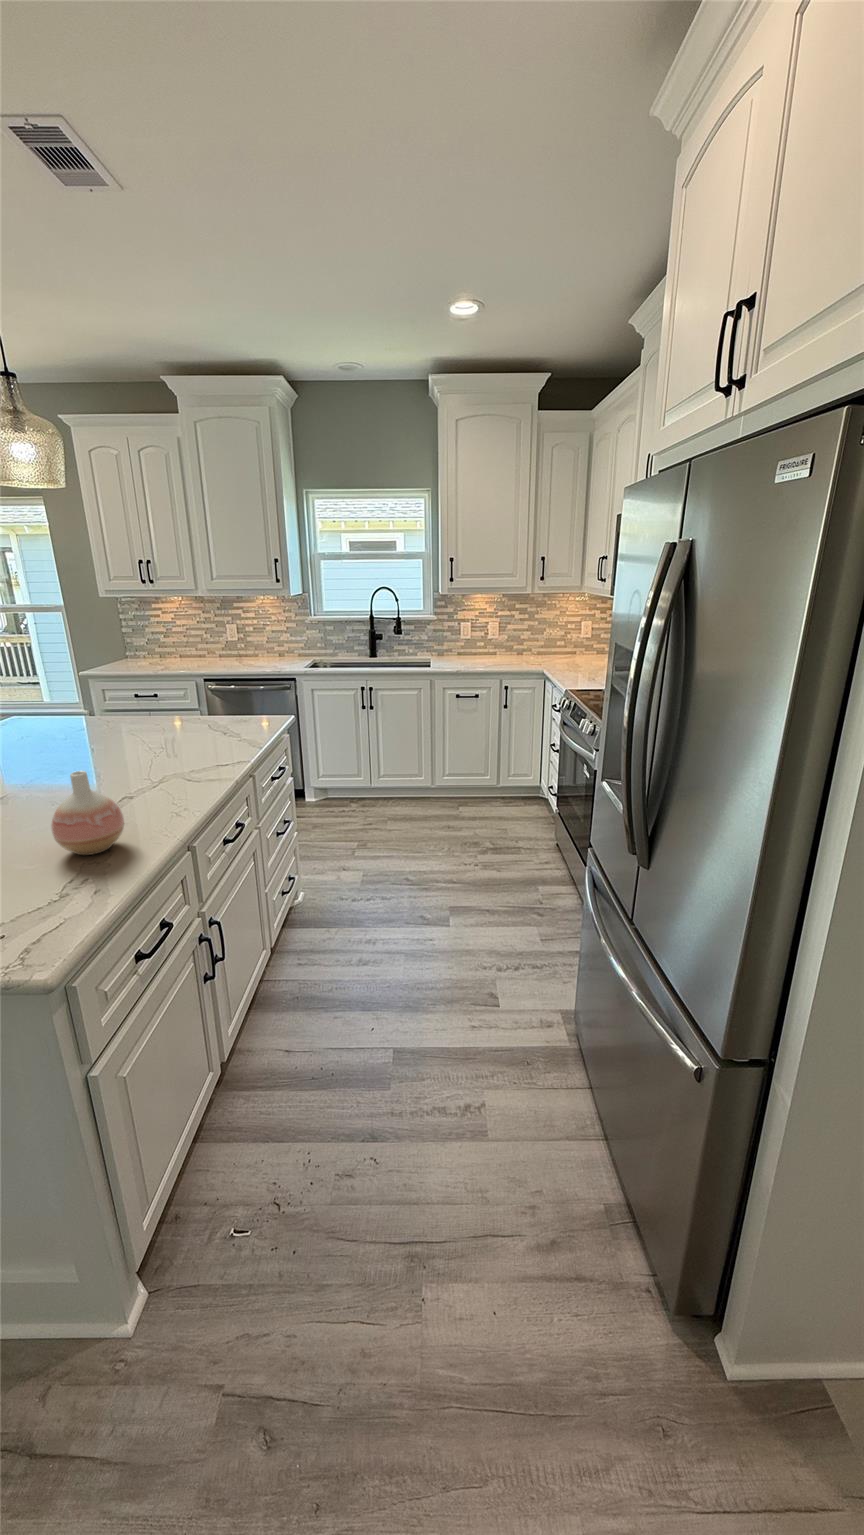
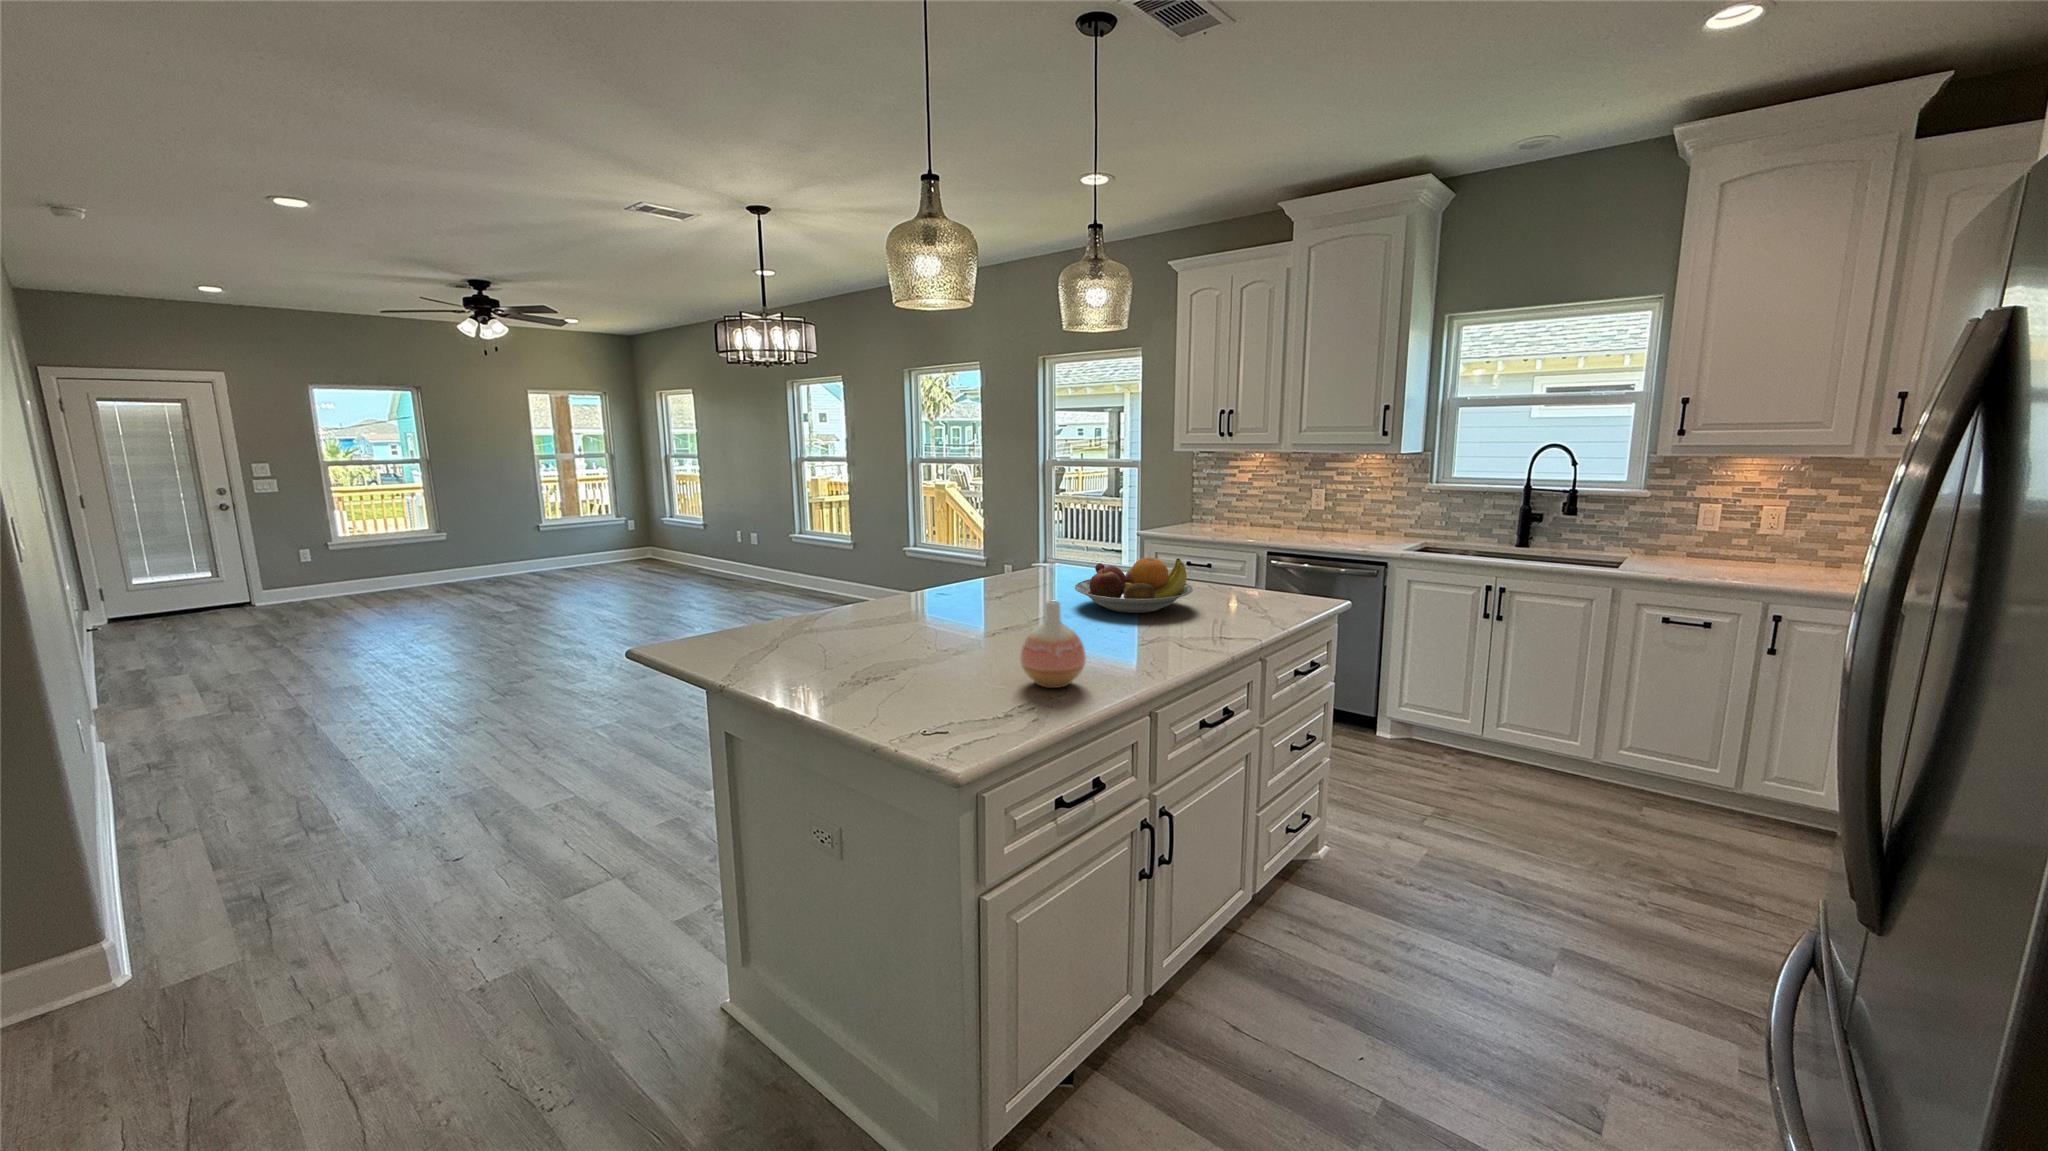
fruit bowl: none [61,702,179,759] -> present [1075,558,1193,613]

